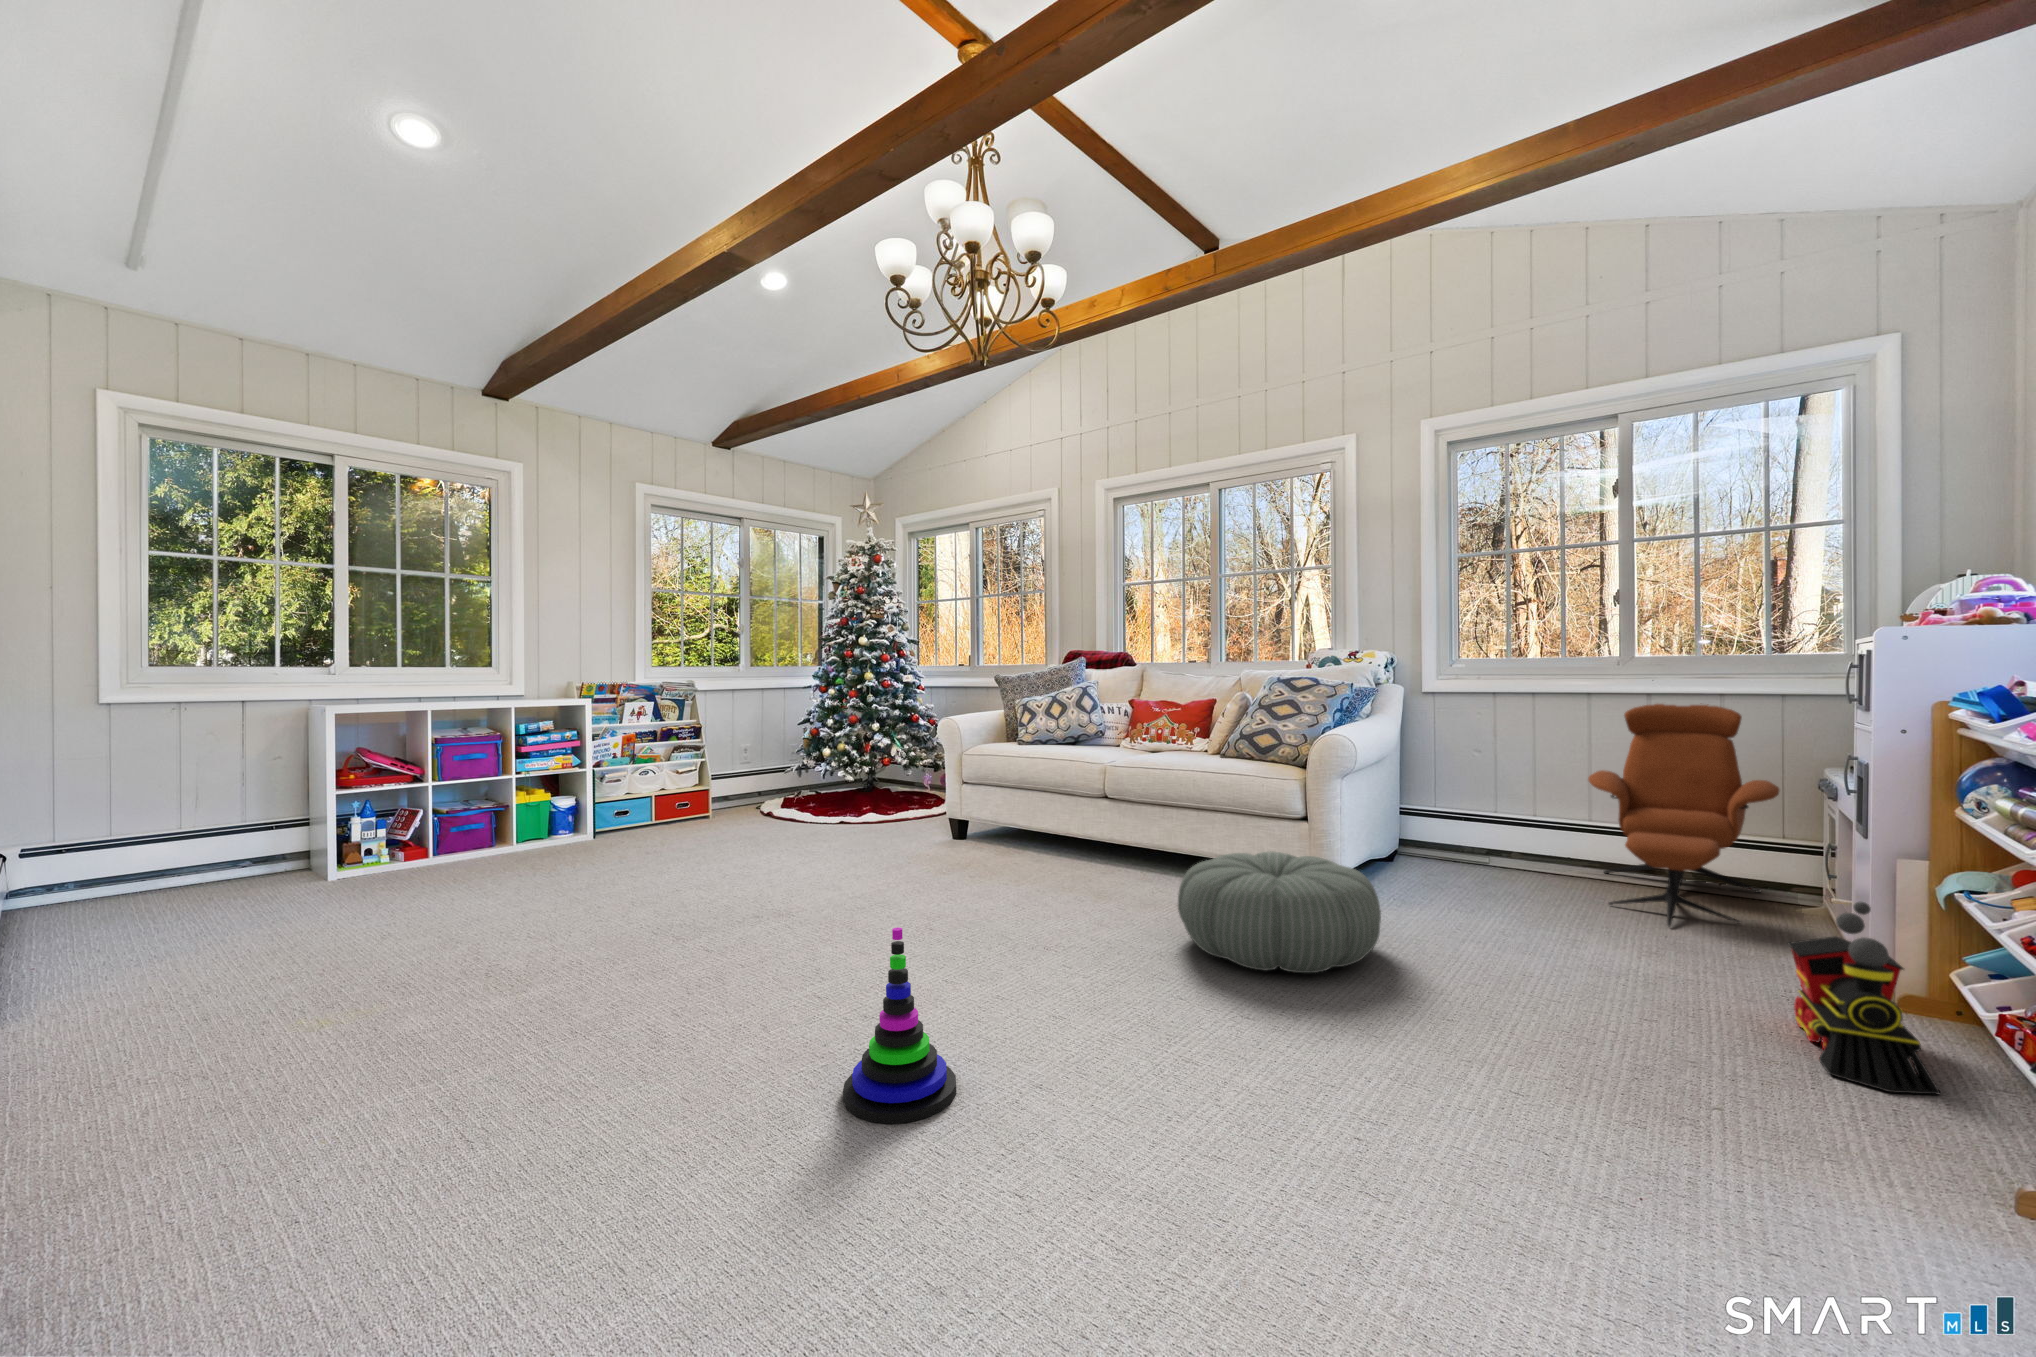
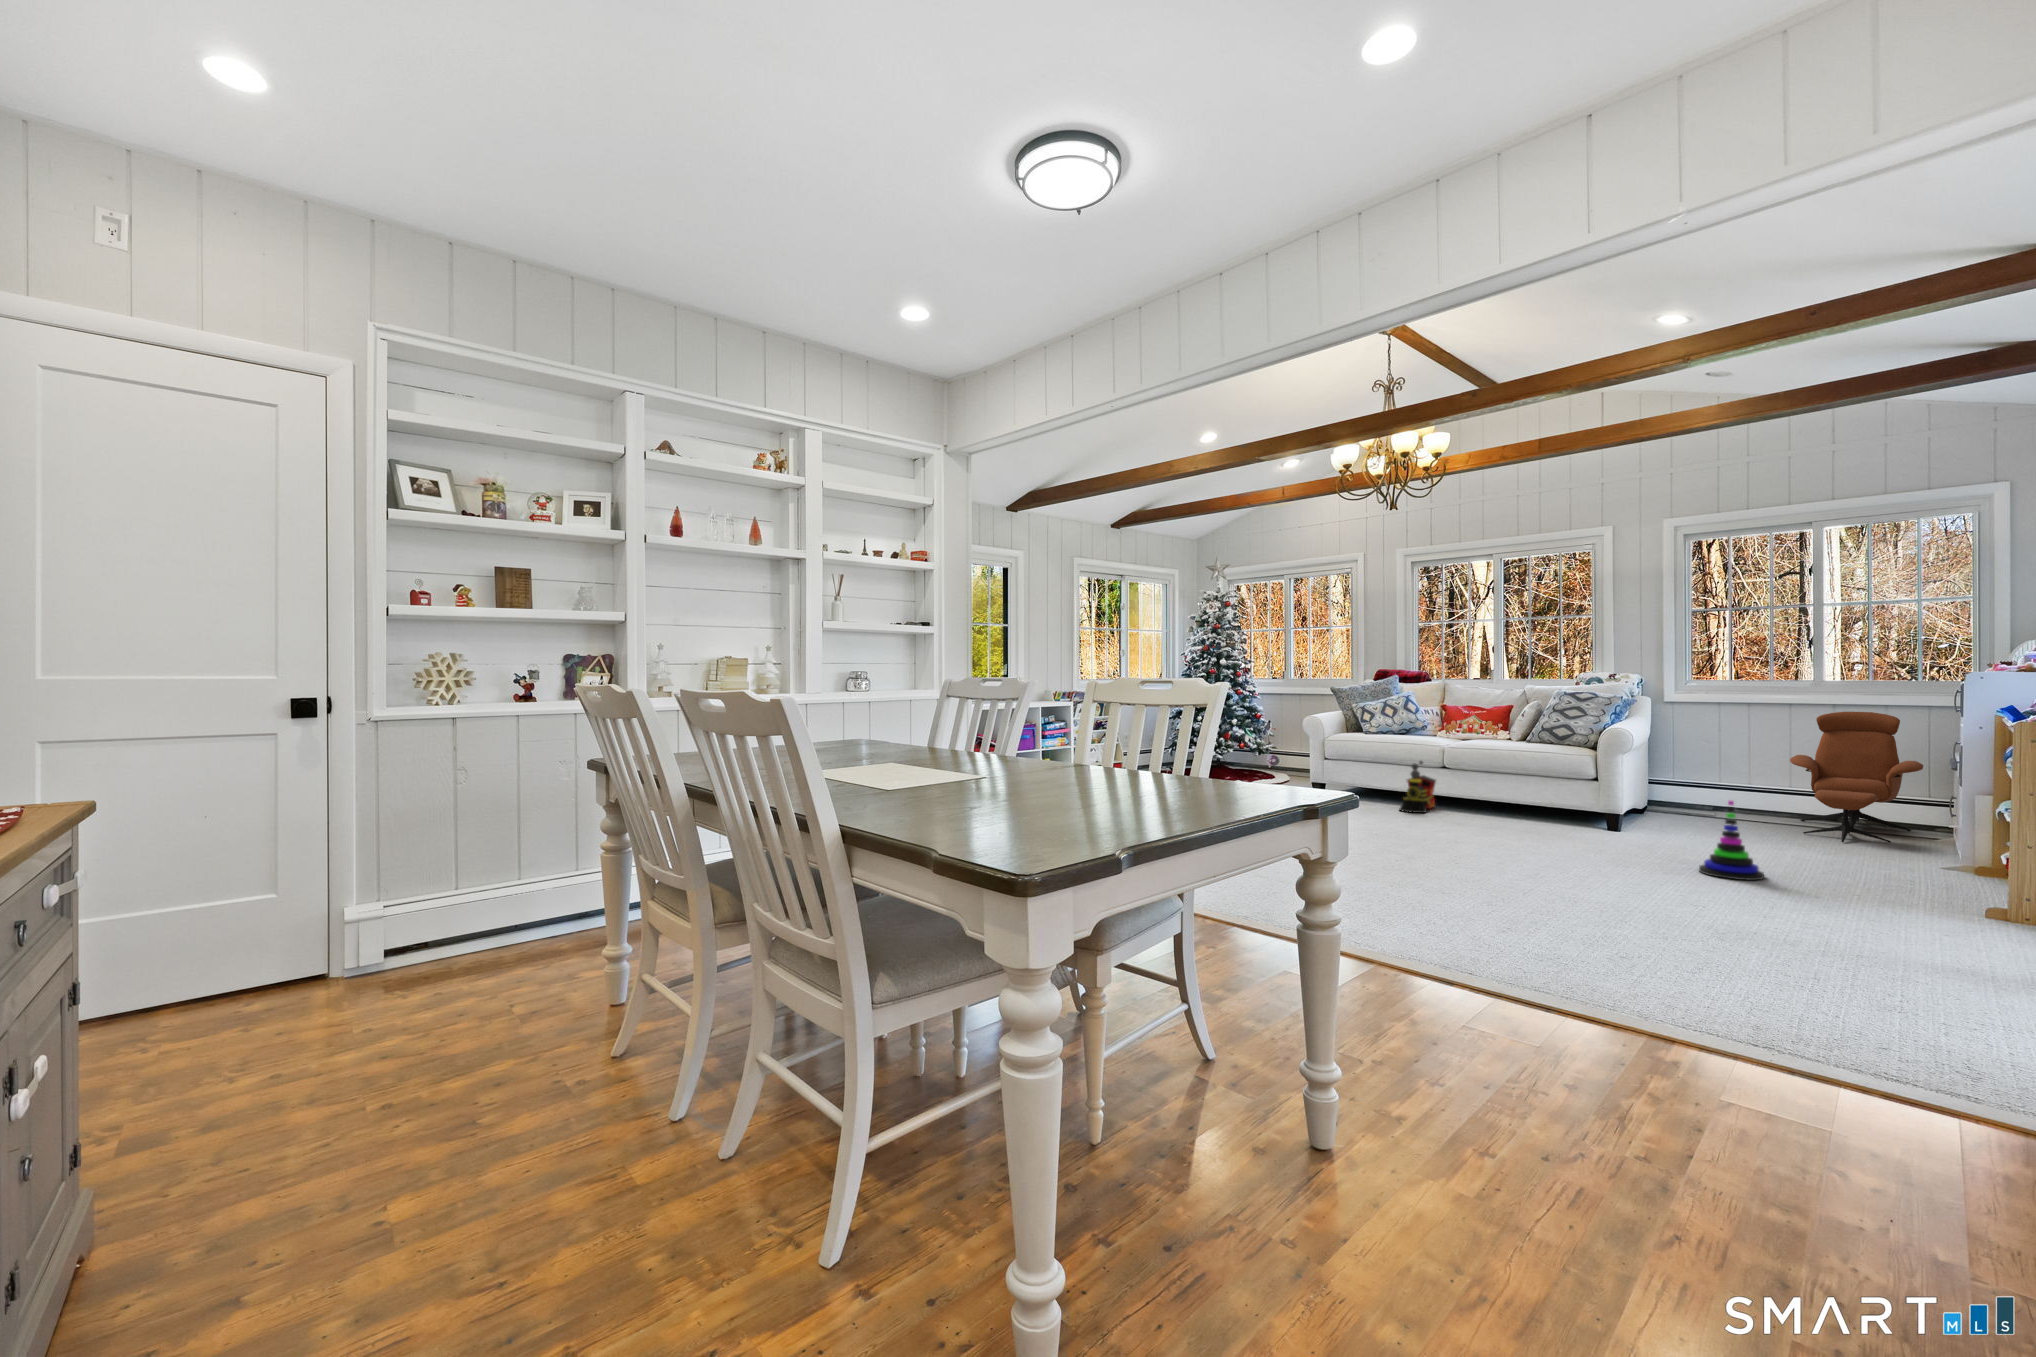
pouf: present [1178,851,1381,973] -> none [1533,793,1664,852]
toy train: present [1788,902,1940,1094] -> present [1400,761,1436,813]
stacking toy: present [843,928,956,1124] -> present [1699,801,1764,880]

